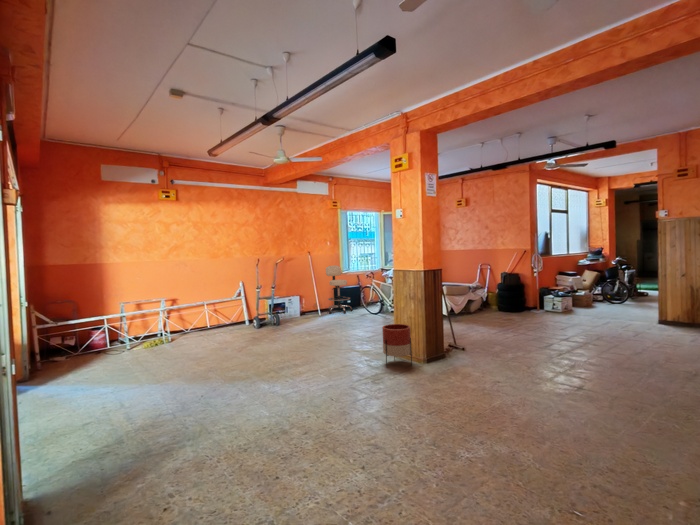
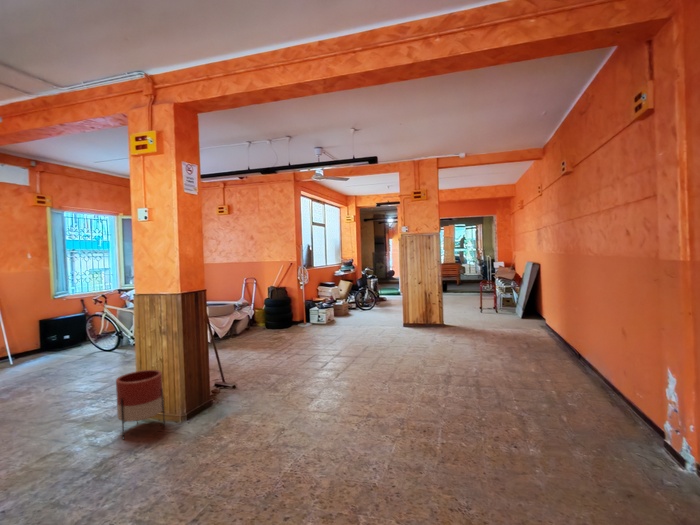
stool: present [326,265,353,314] -> none [20,287,72,361]

